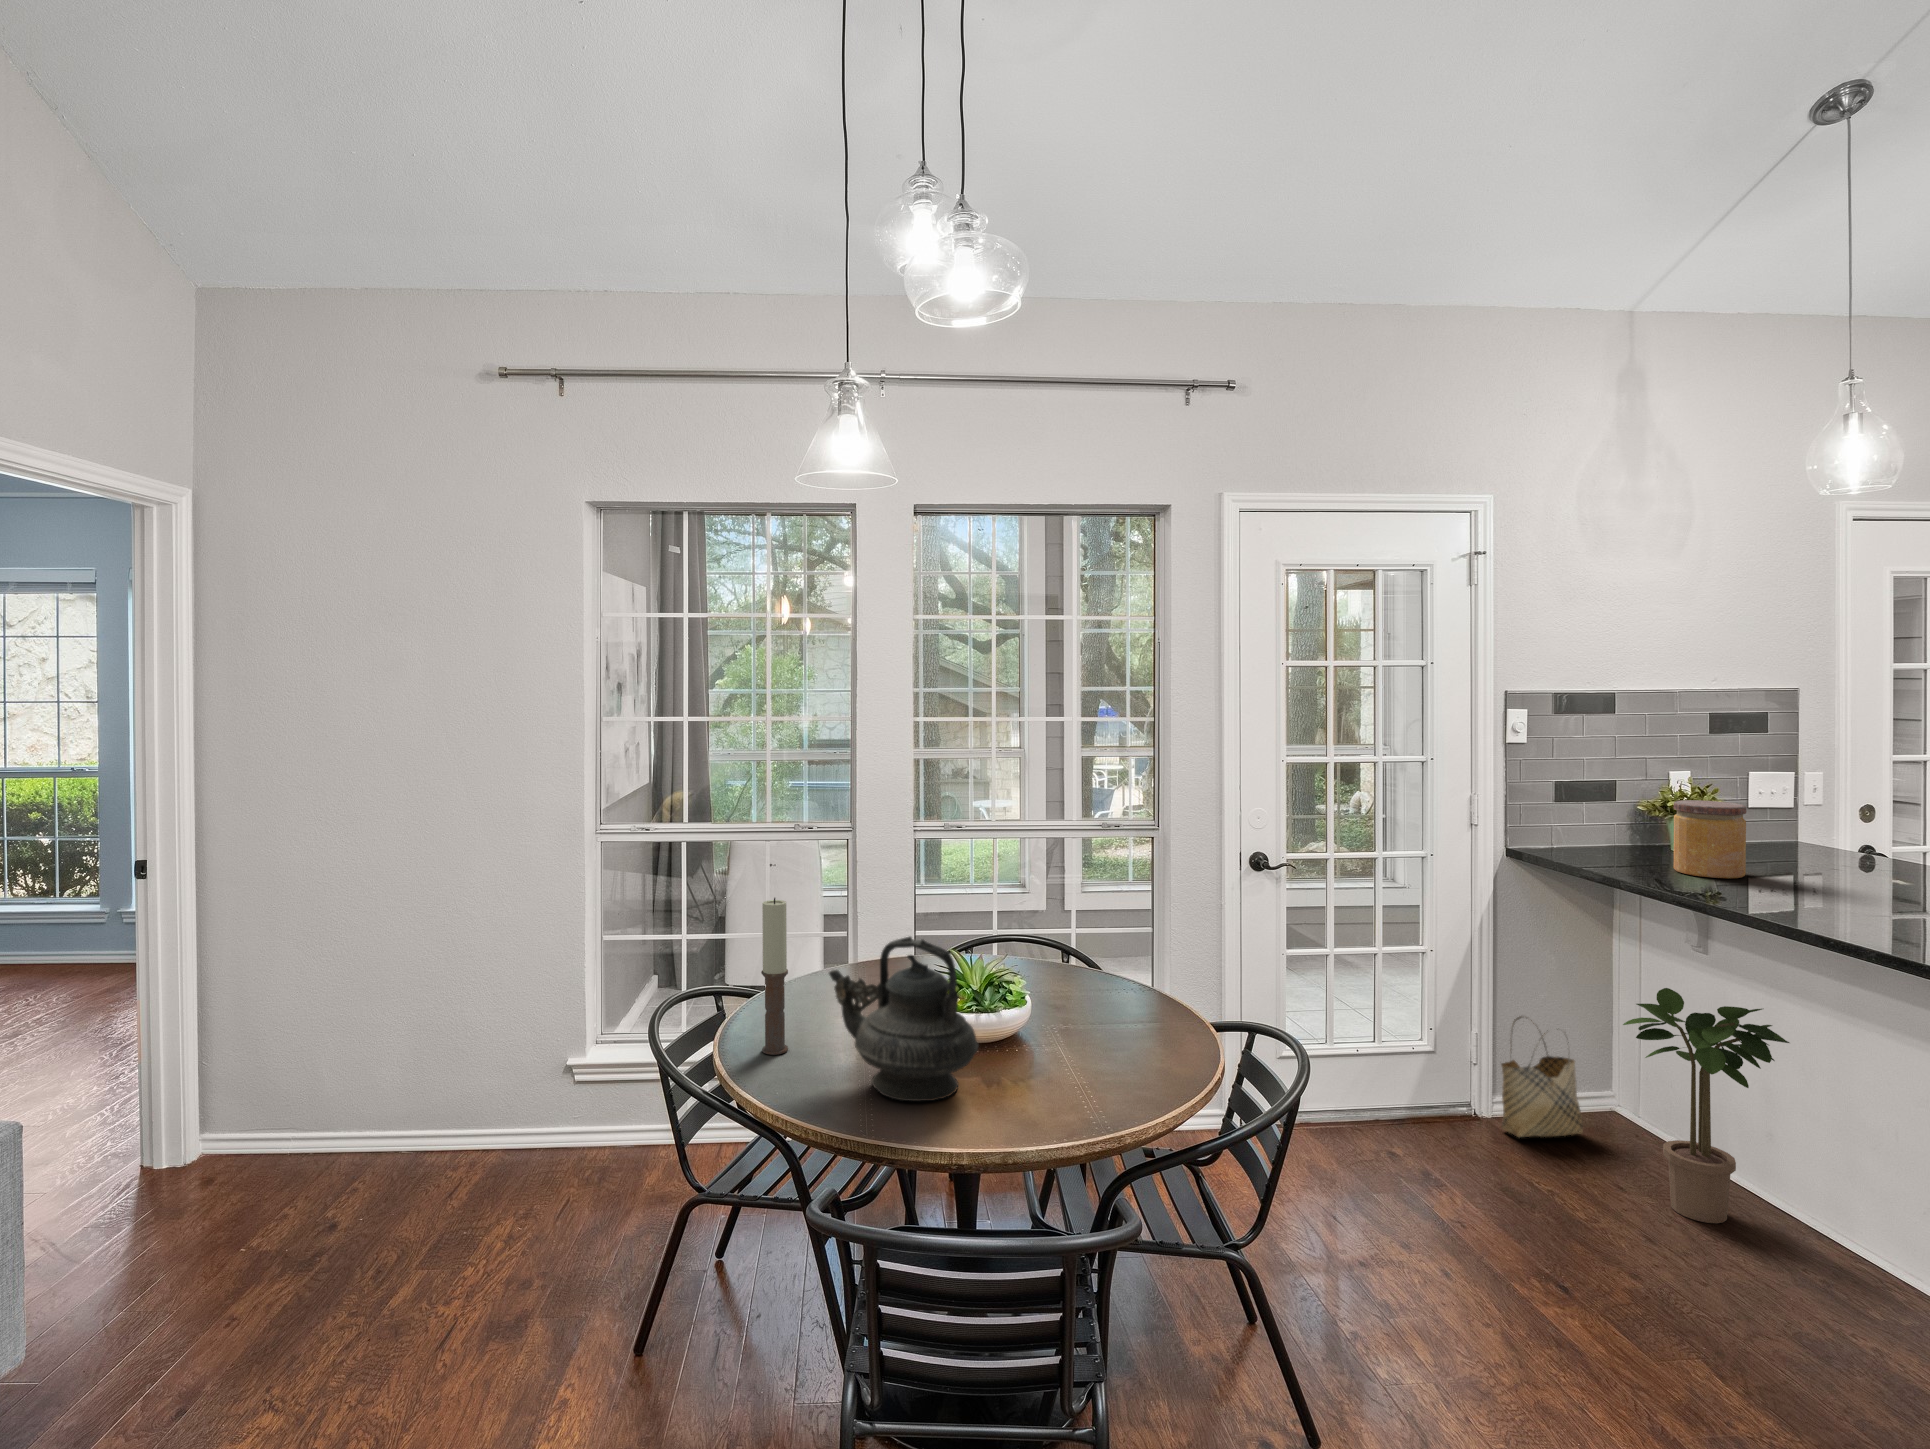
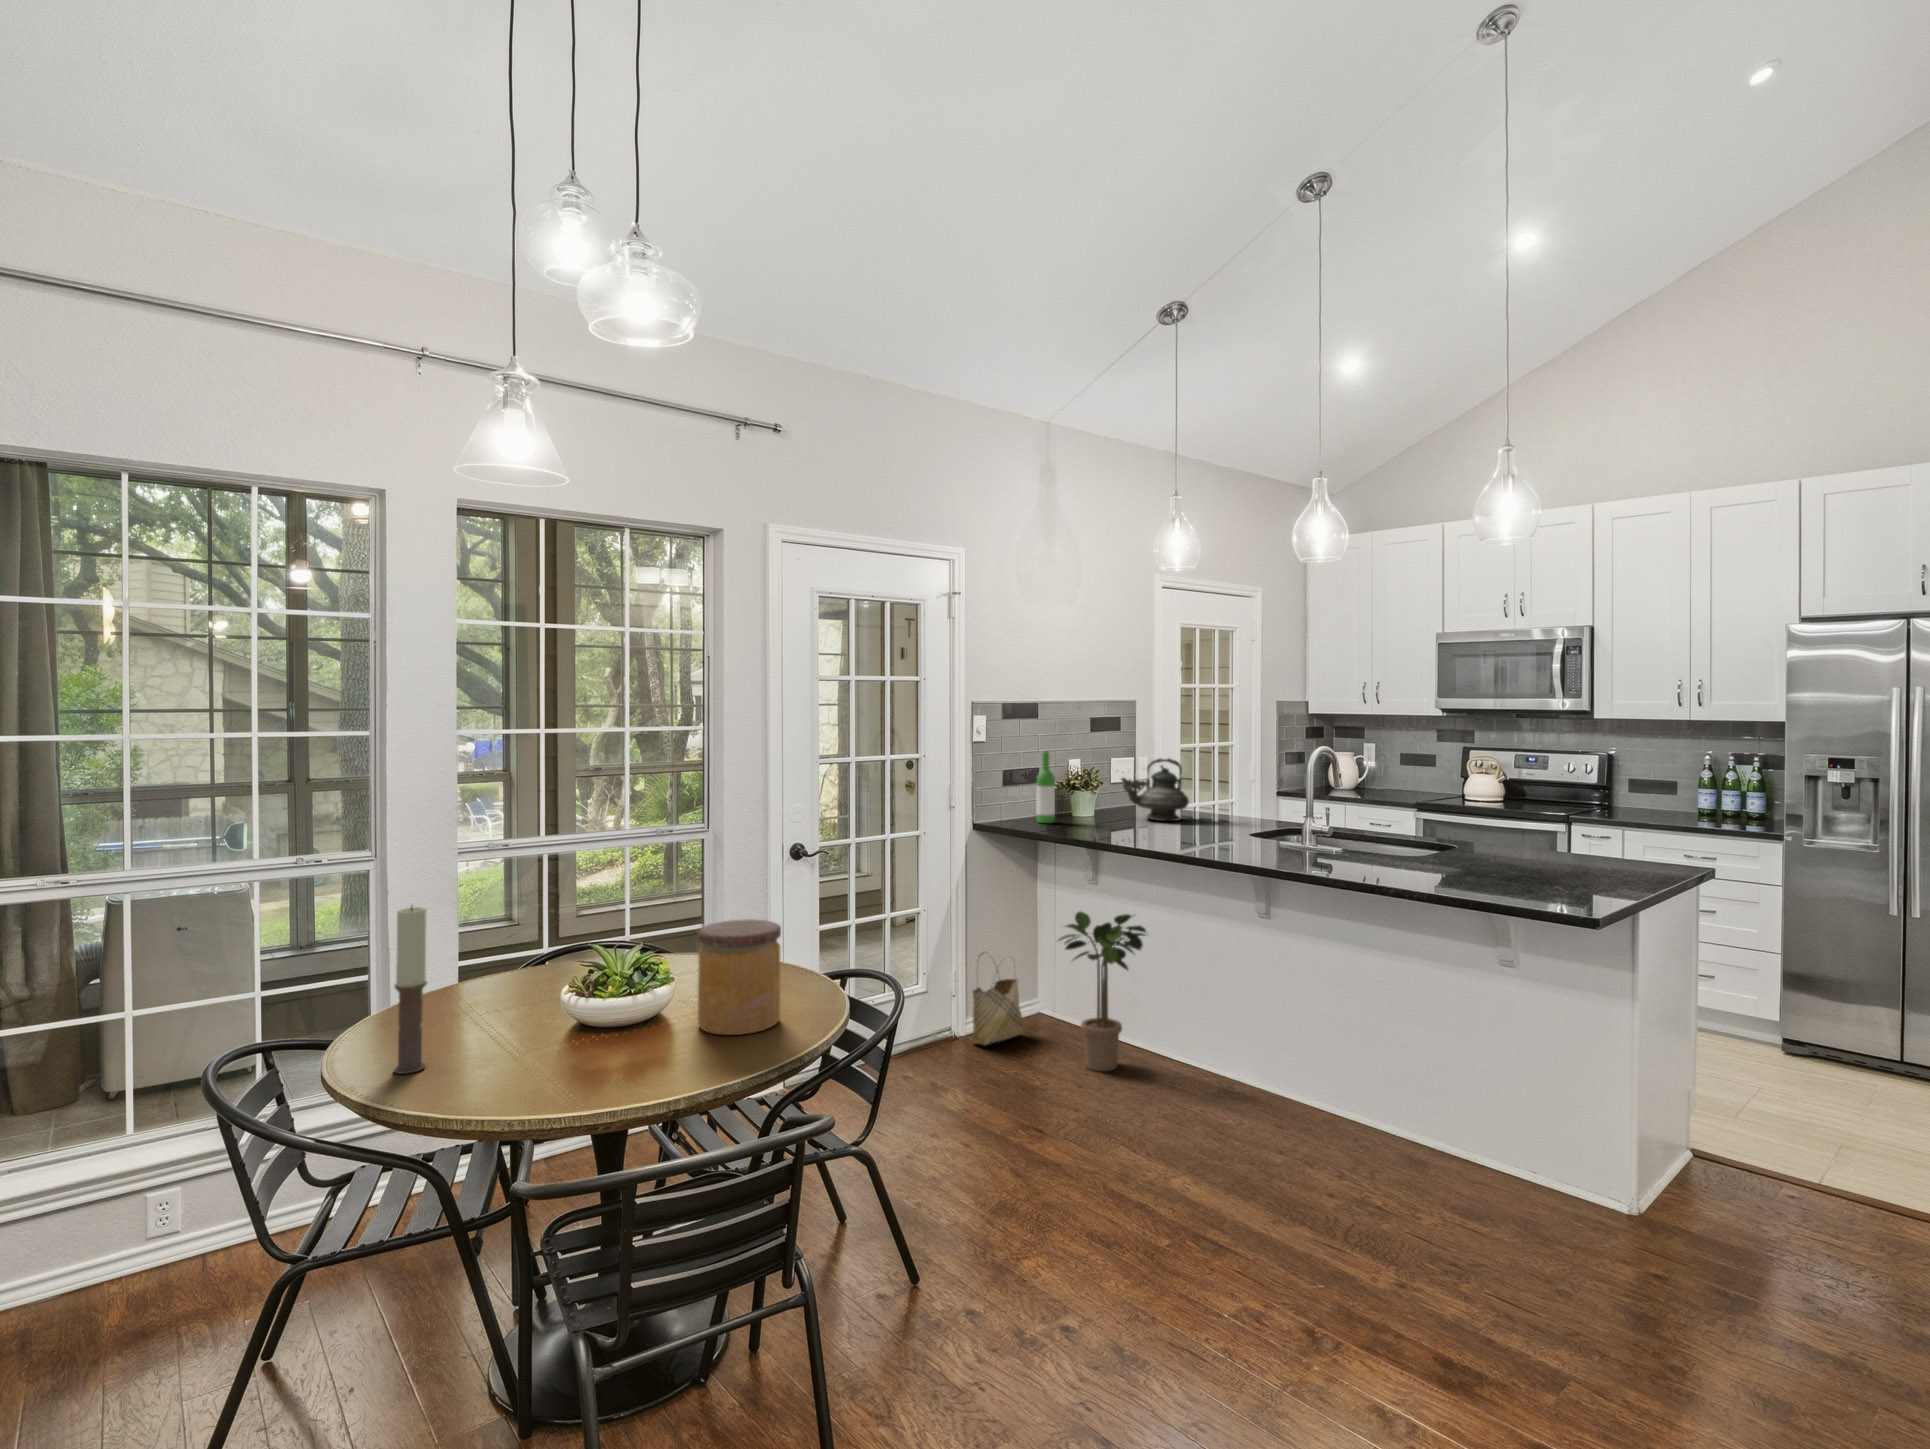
wine bottle: none [1608,760,1638,859] -> present [1037,751,1055,823]
jar: present [1674,800,1746,878] -> present [698,919,781,1035]
teapot: present [829,937,978,1101] -> present [1121,758,1189,821]

